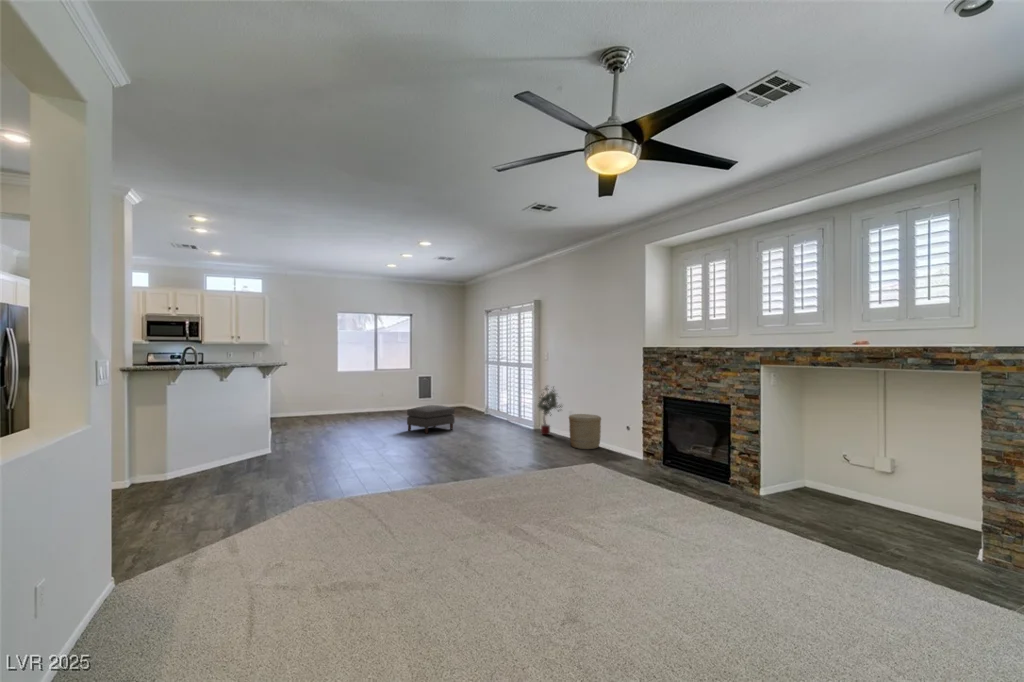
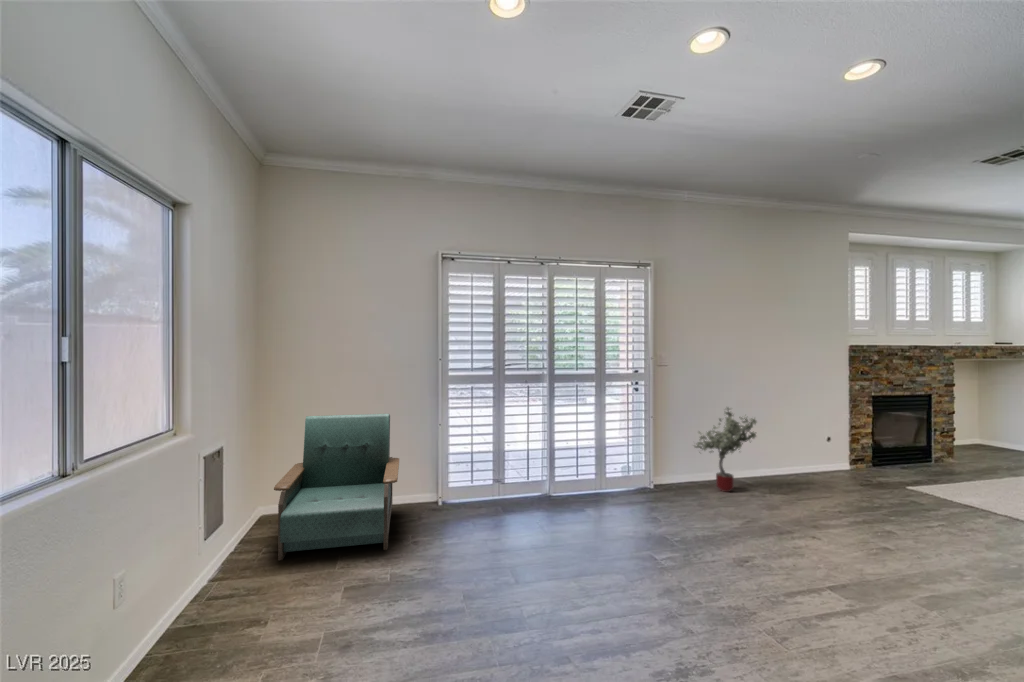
armchair: none [443,373,490,413] -> present [274,414,399,561]
ottoman: present [407,405,455,434] -> none [687,508,847,644]
woven basket: present [569,414,601,449] -> none [784,435,838,487]

